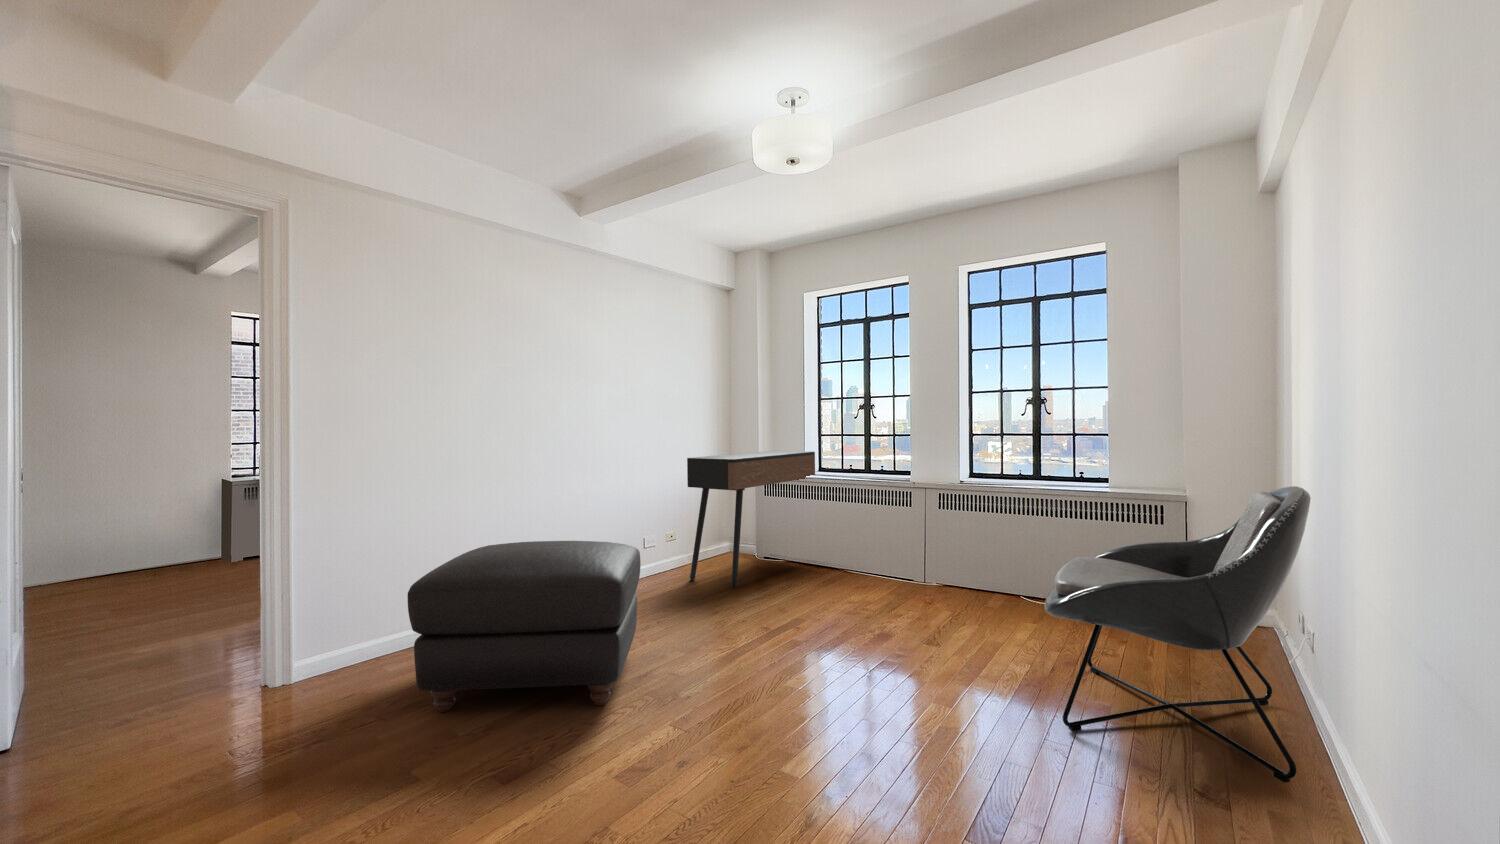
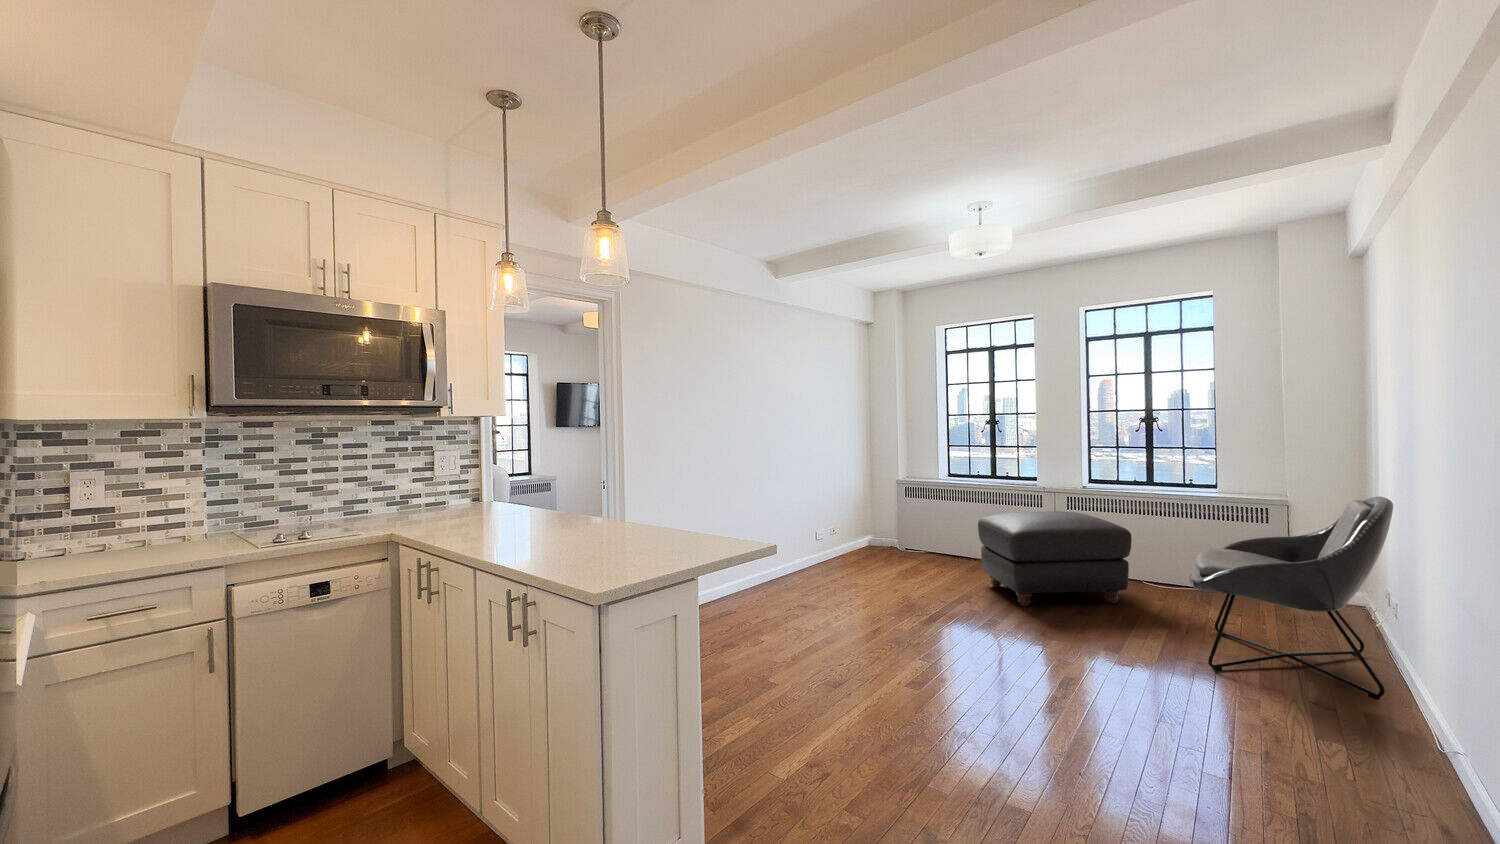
console table: present [687,451,815,587] -> none [853,460,951,575]
ottoman: present [407,541,641,712] -> present [978,511,1132,606]

